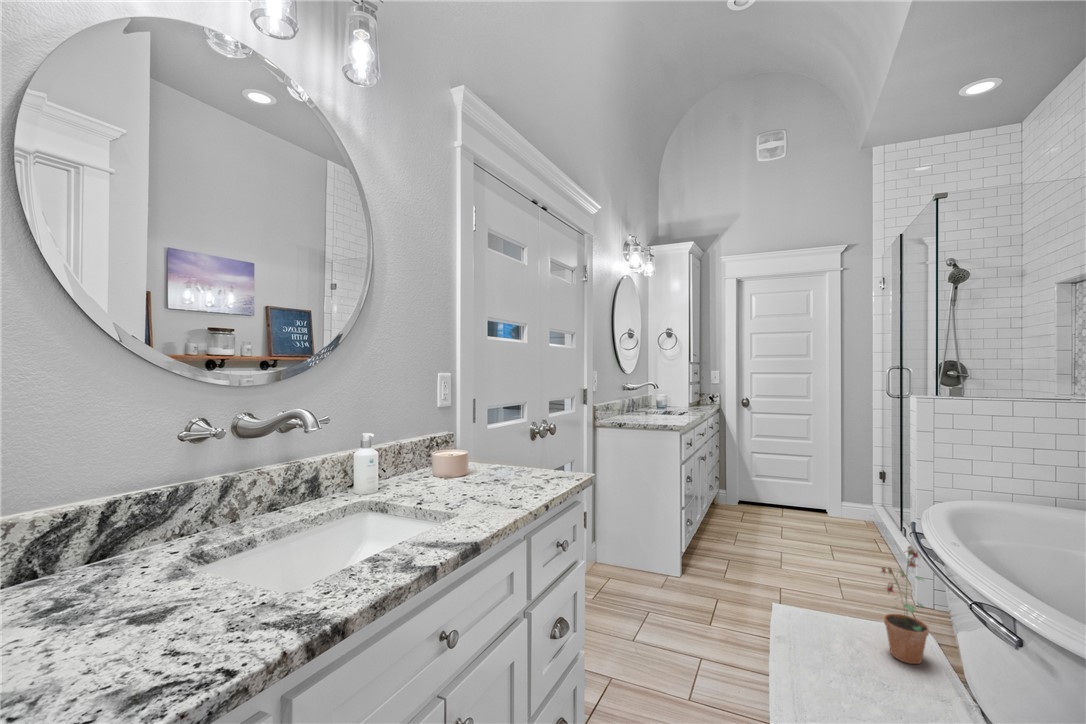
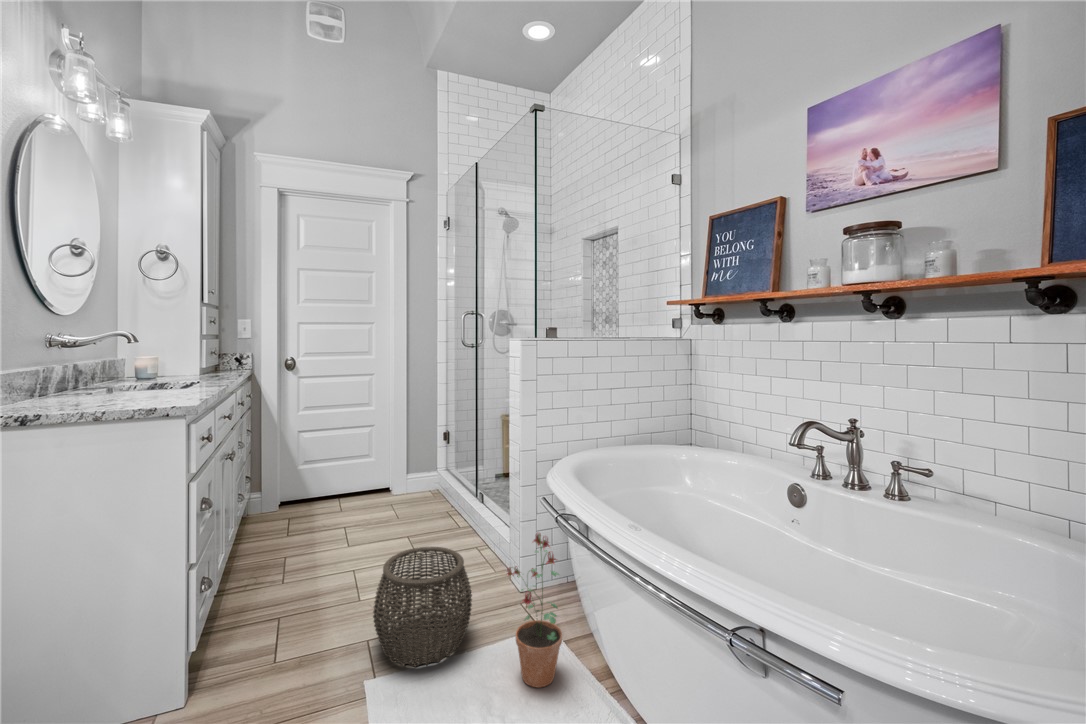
woven basket: none [781,539,859,620] -> present [373,547,472,666]

